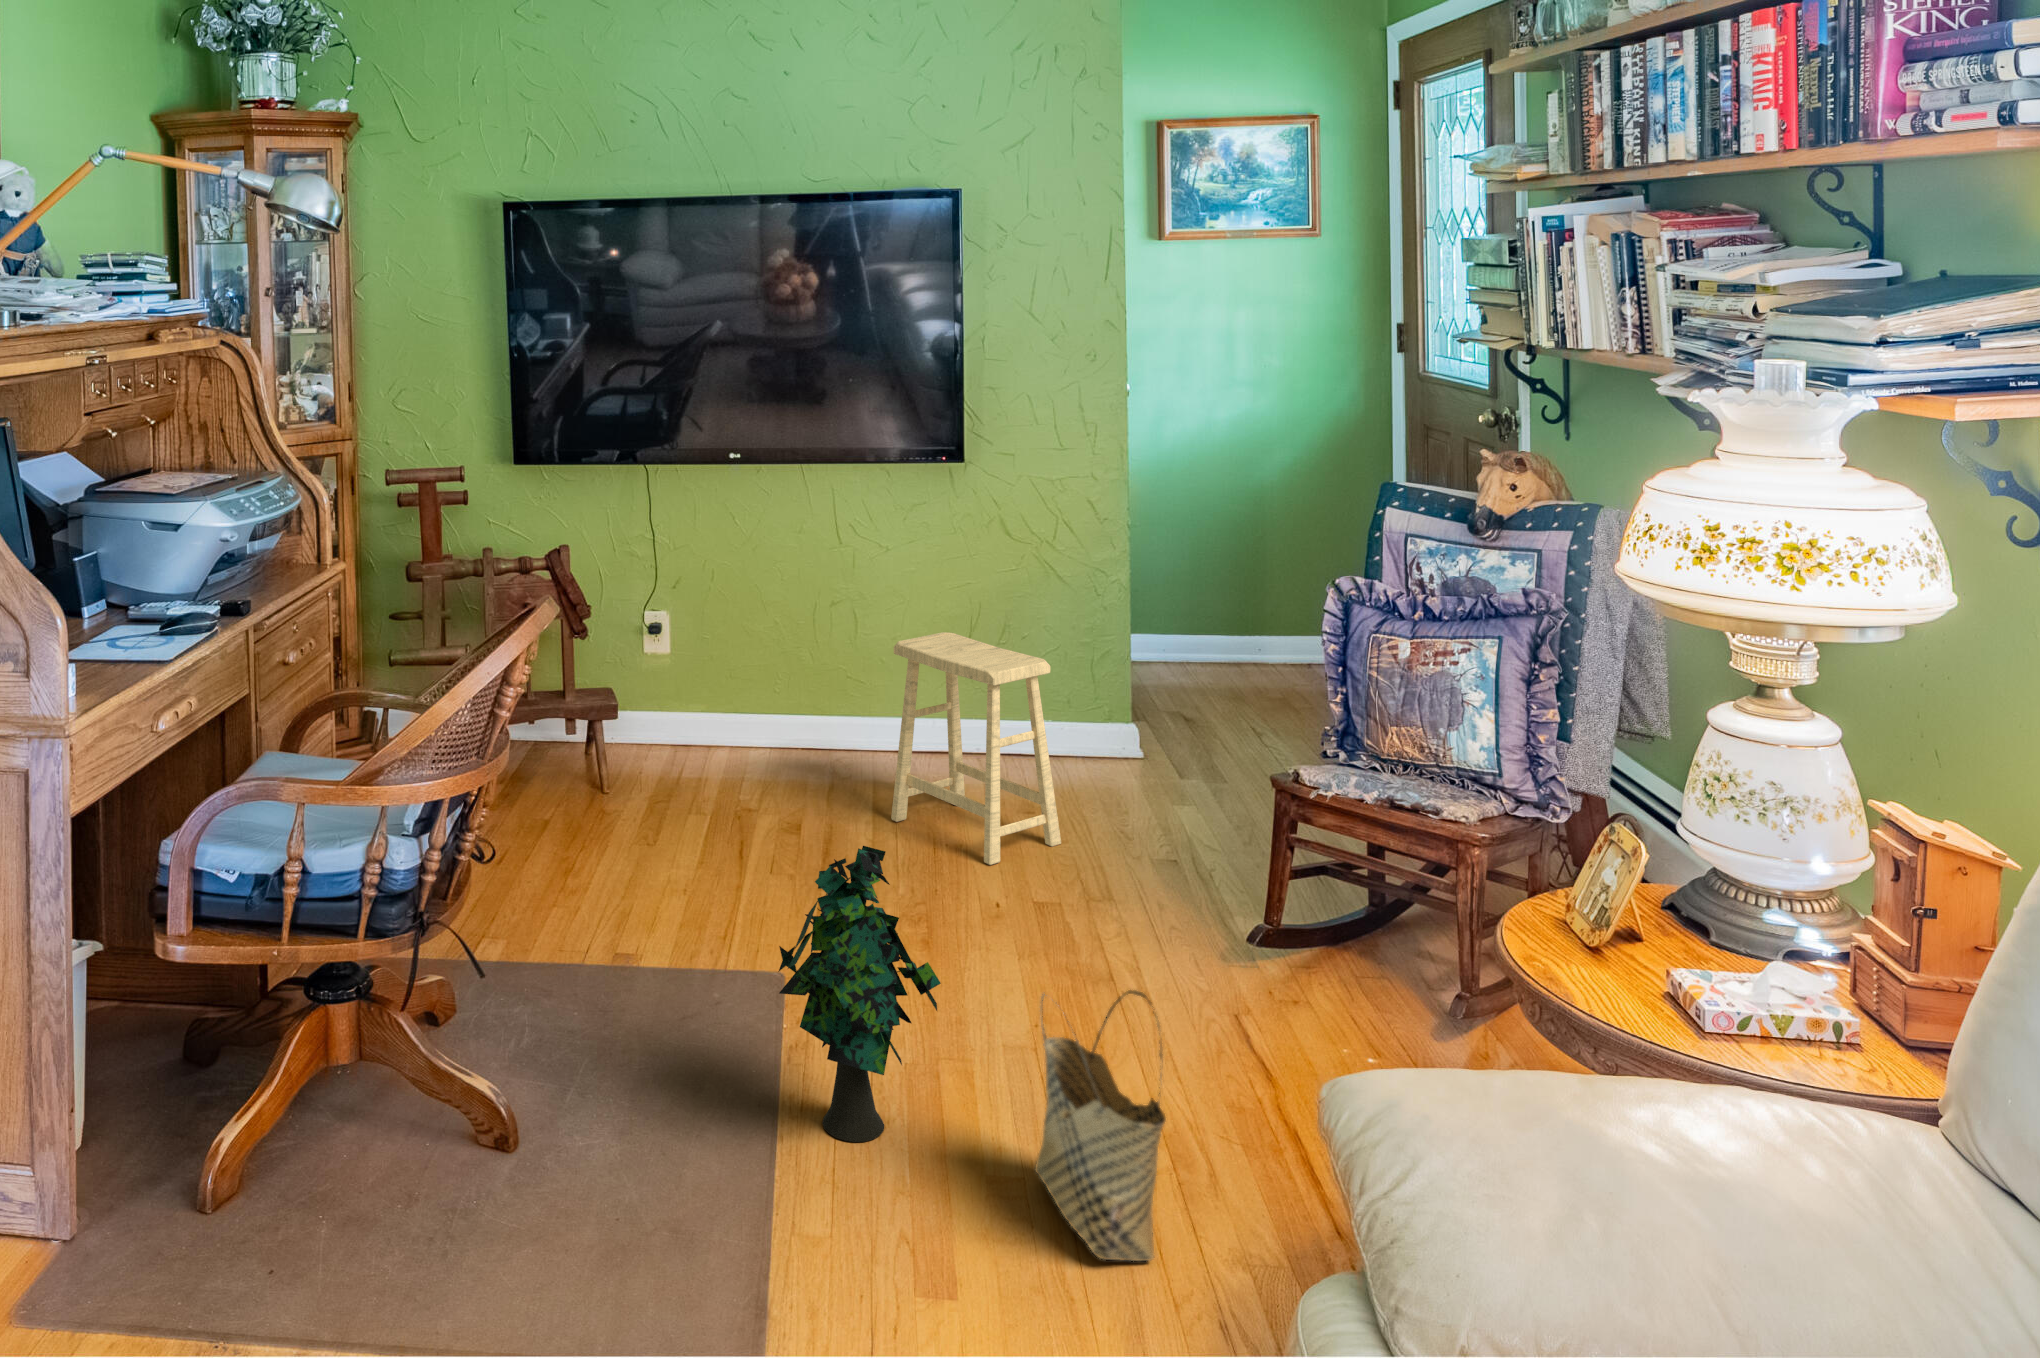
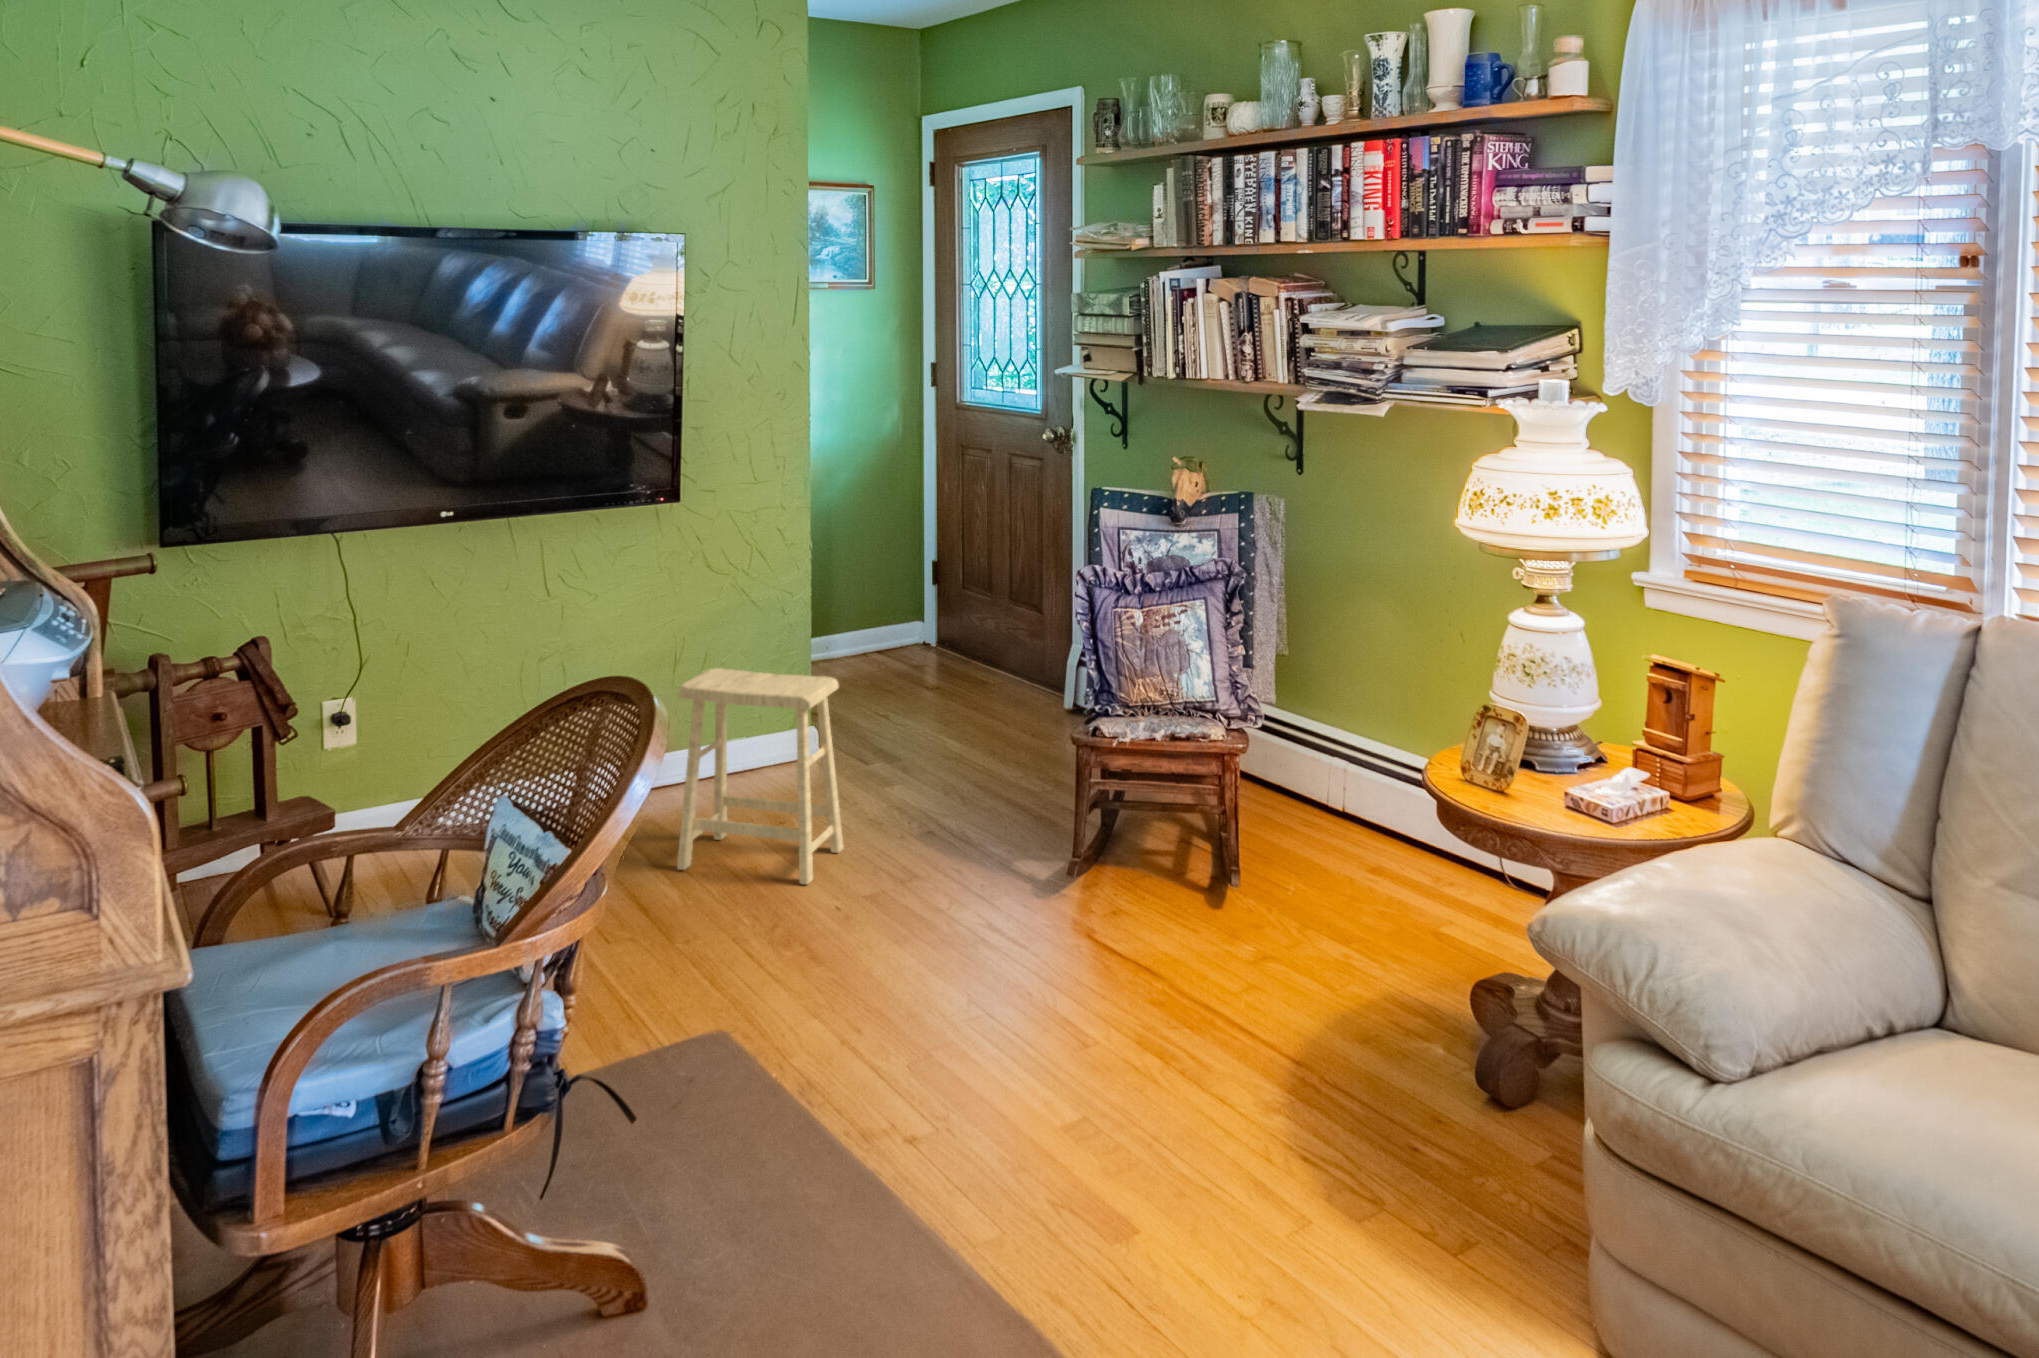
decorative plant: present [778,846,941,1142] -> none [865,872,1041,1178]
woven basket: present [1035,990,1166,1261] -> none [1121,931,1267,1172]

